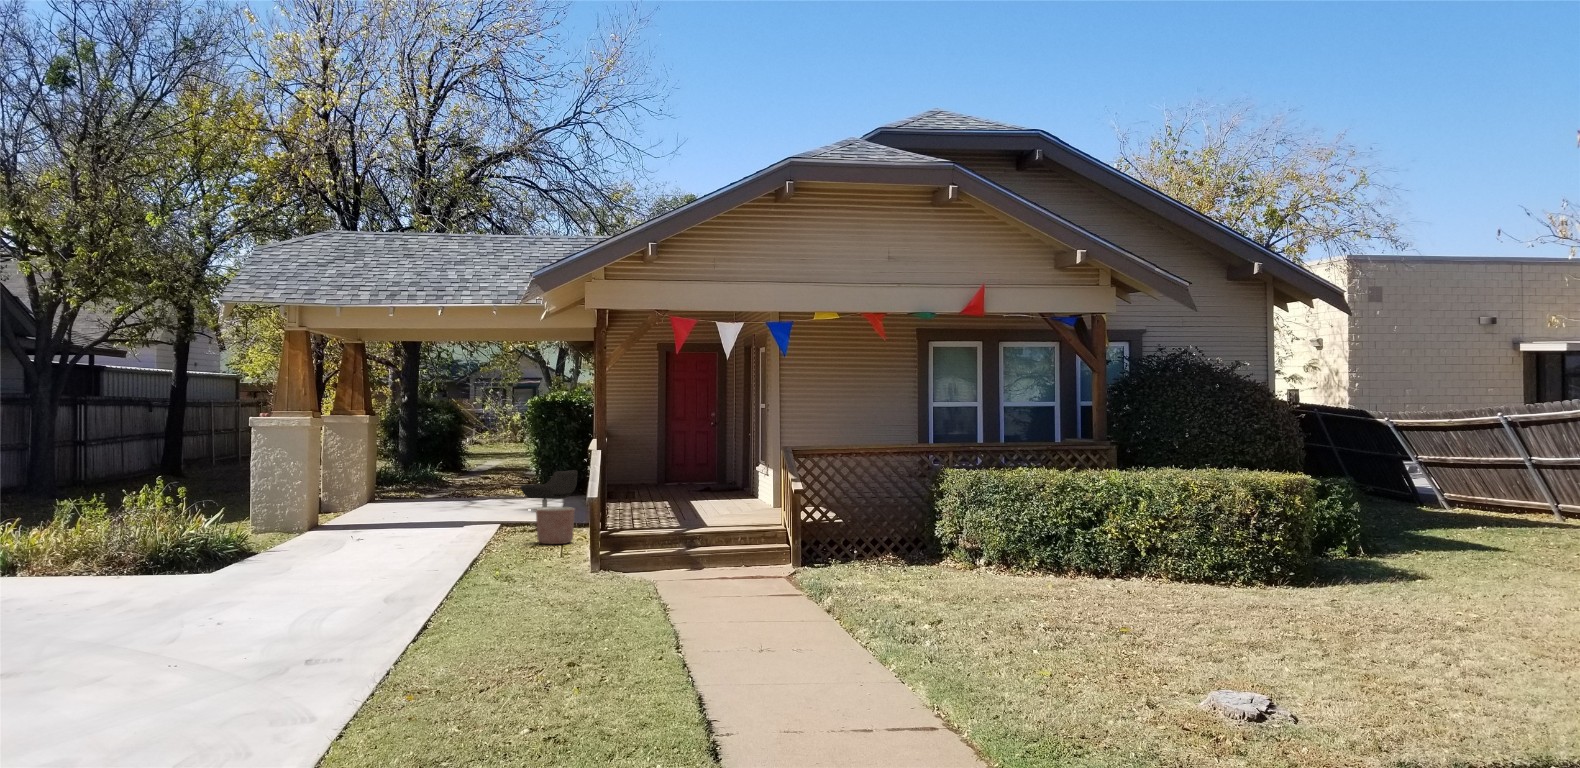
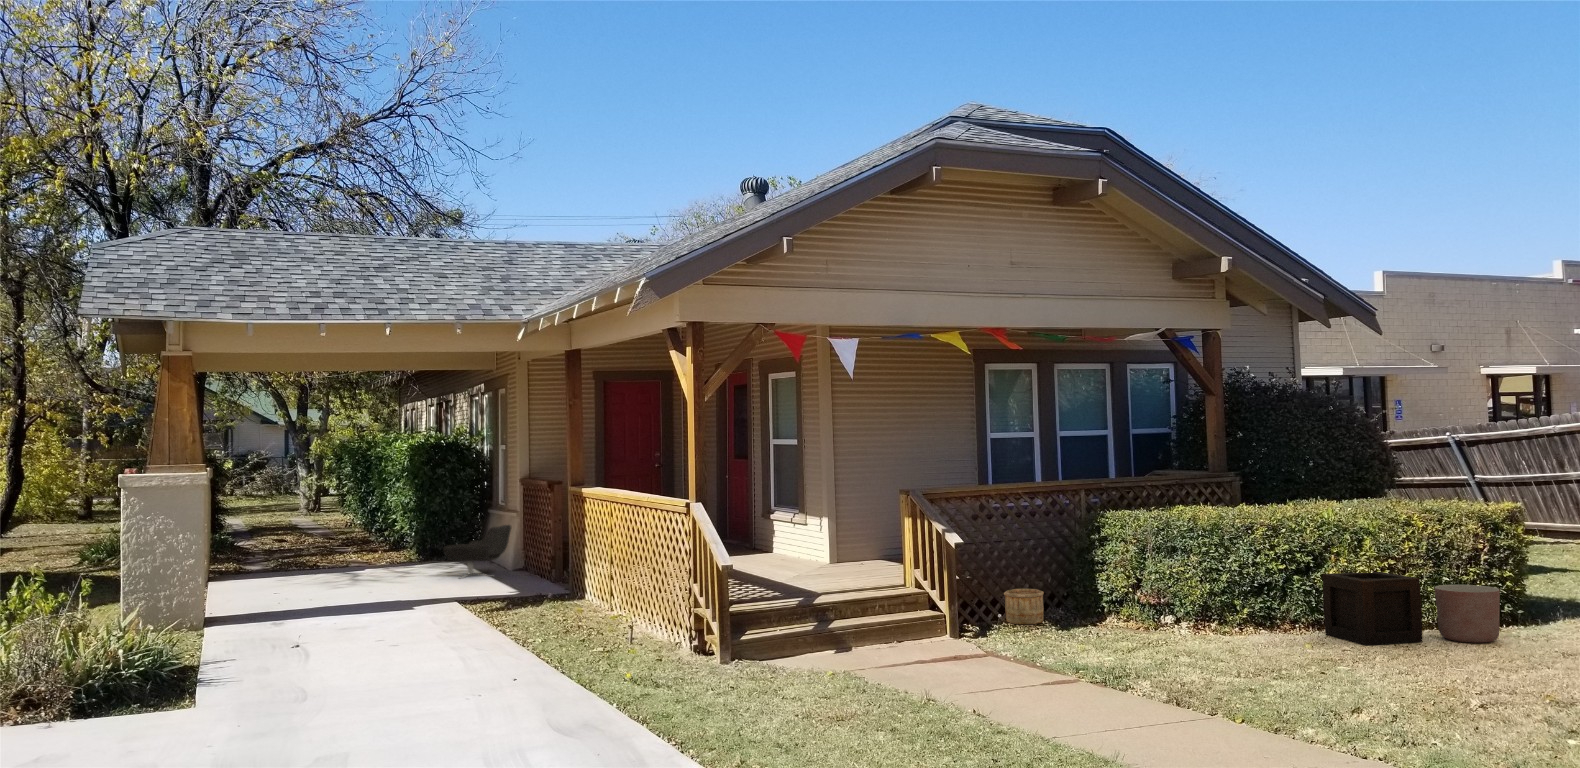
planter: present [536,507,574,544] -> present [1435,585,1500,643]
wooden crate: none [1097,529,1166,592] -> present [1323,572,1422,645]
wooden bucket: none [856,533,890,562] -> present [1004,589,1044,624]

